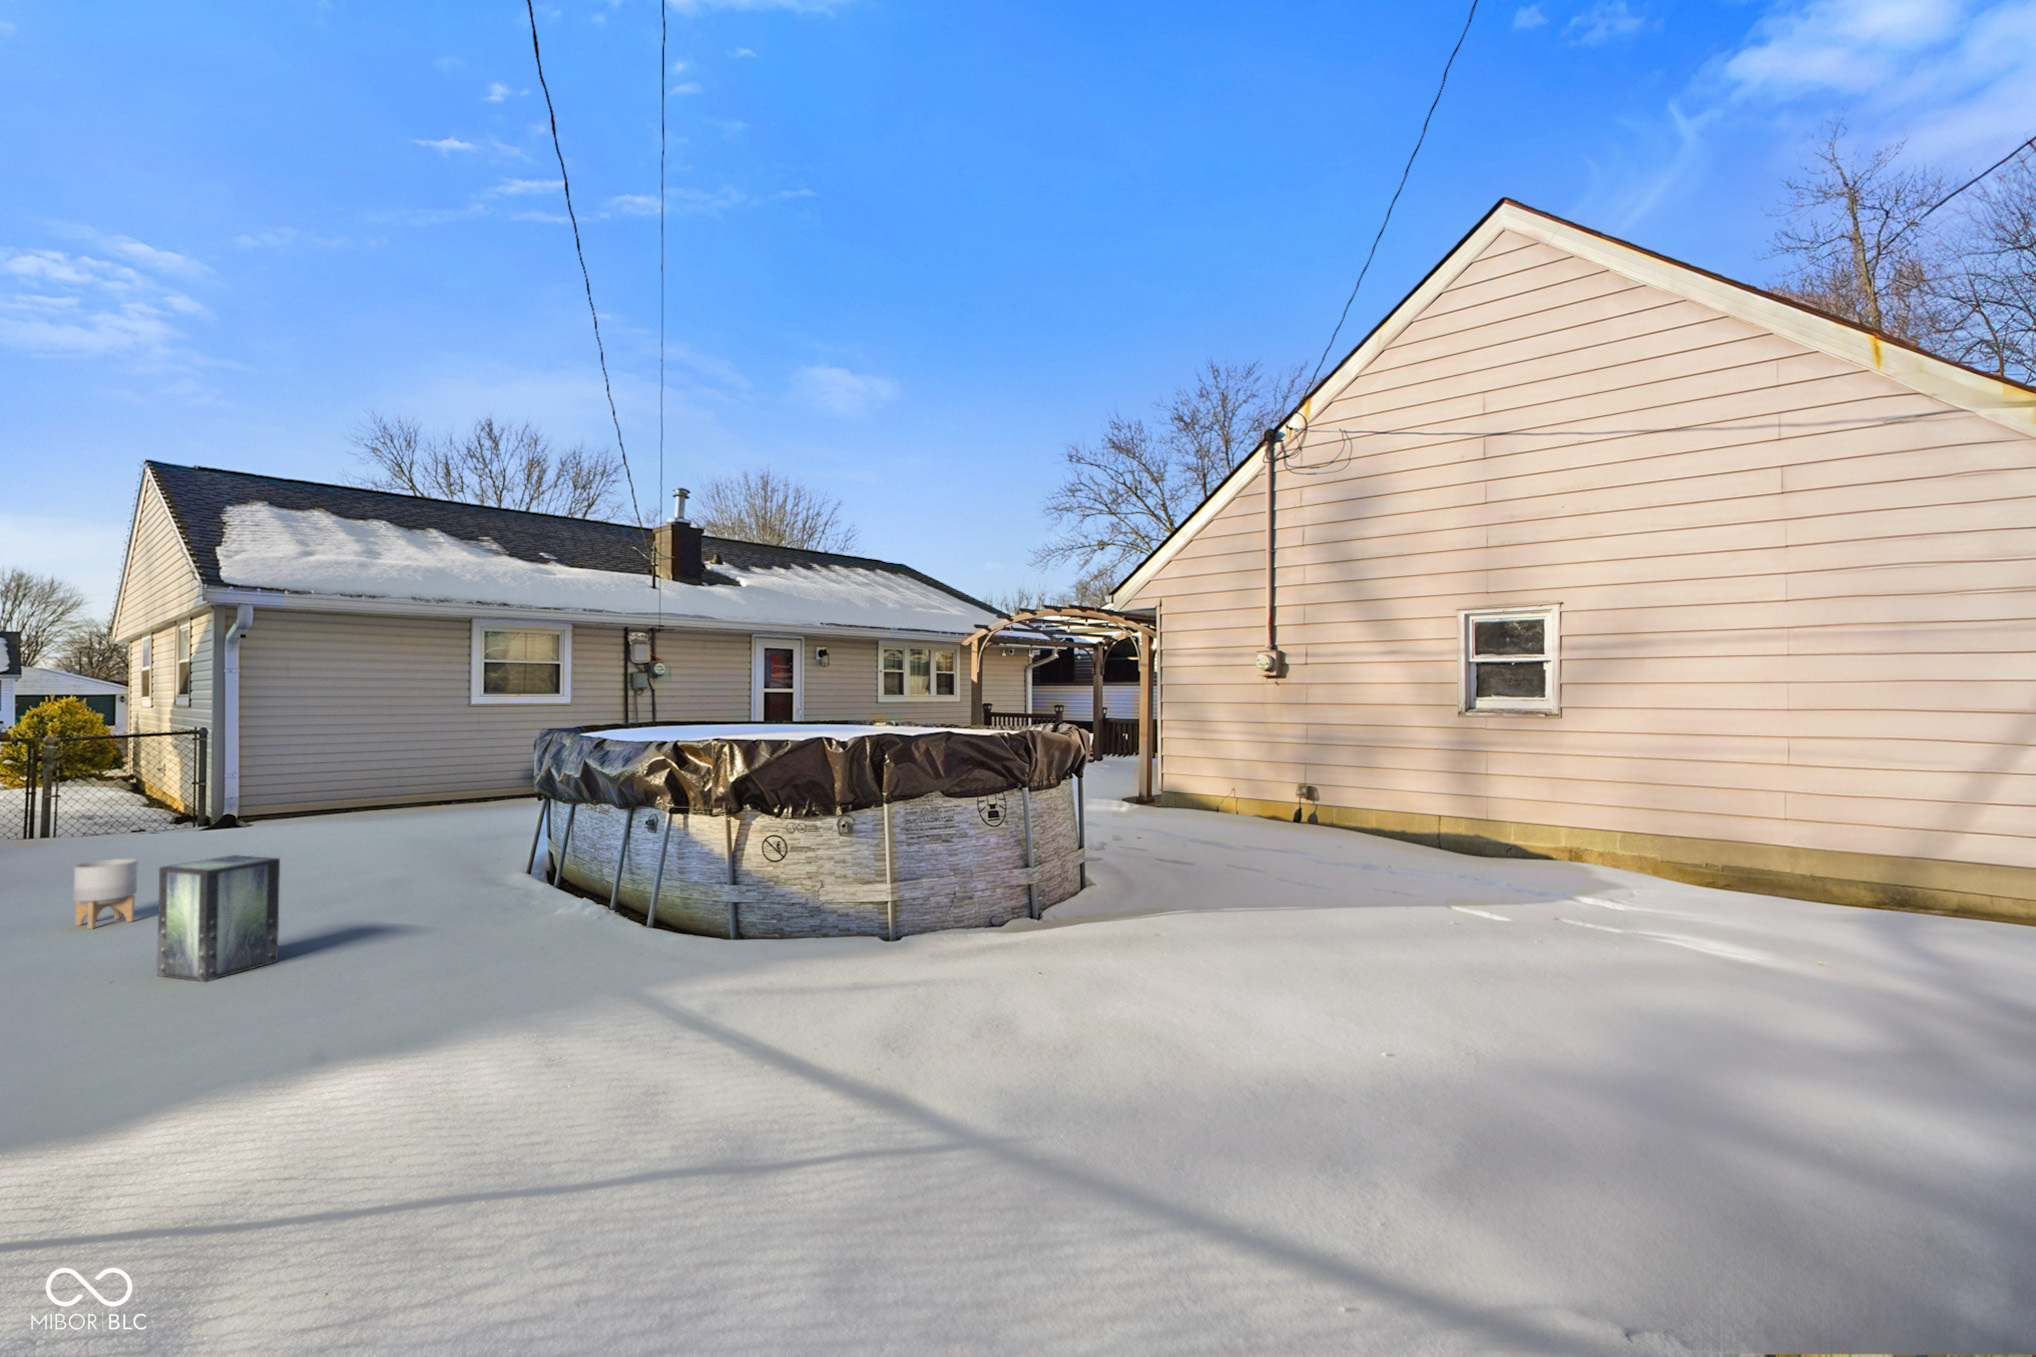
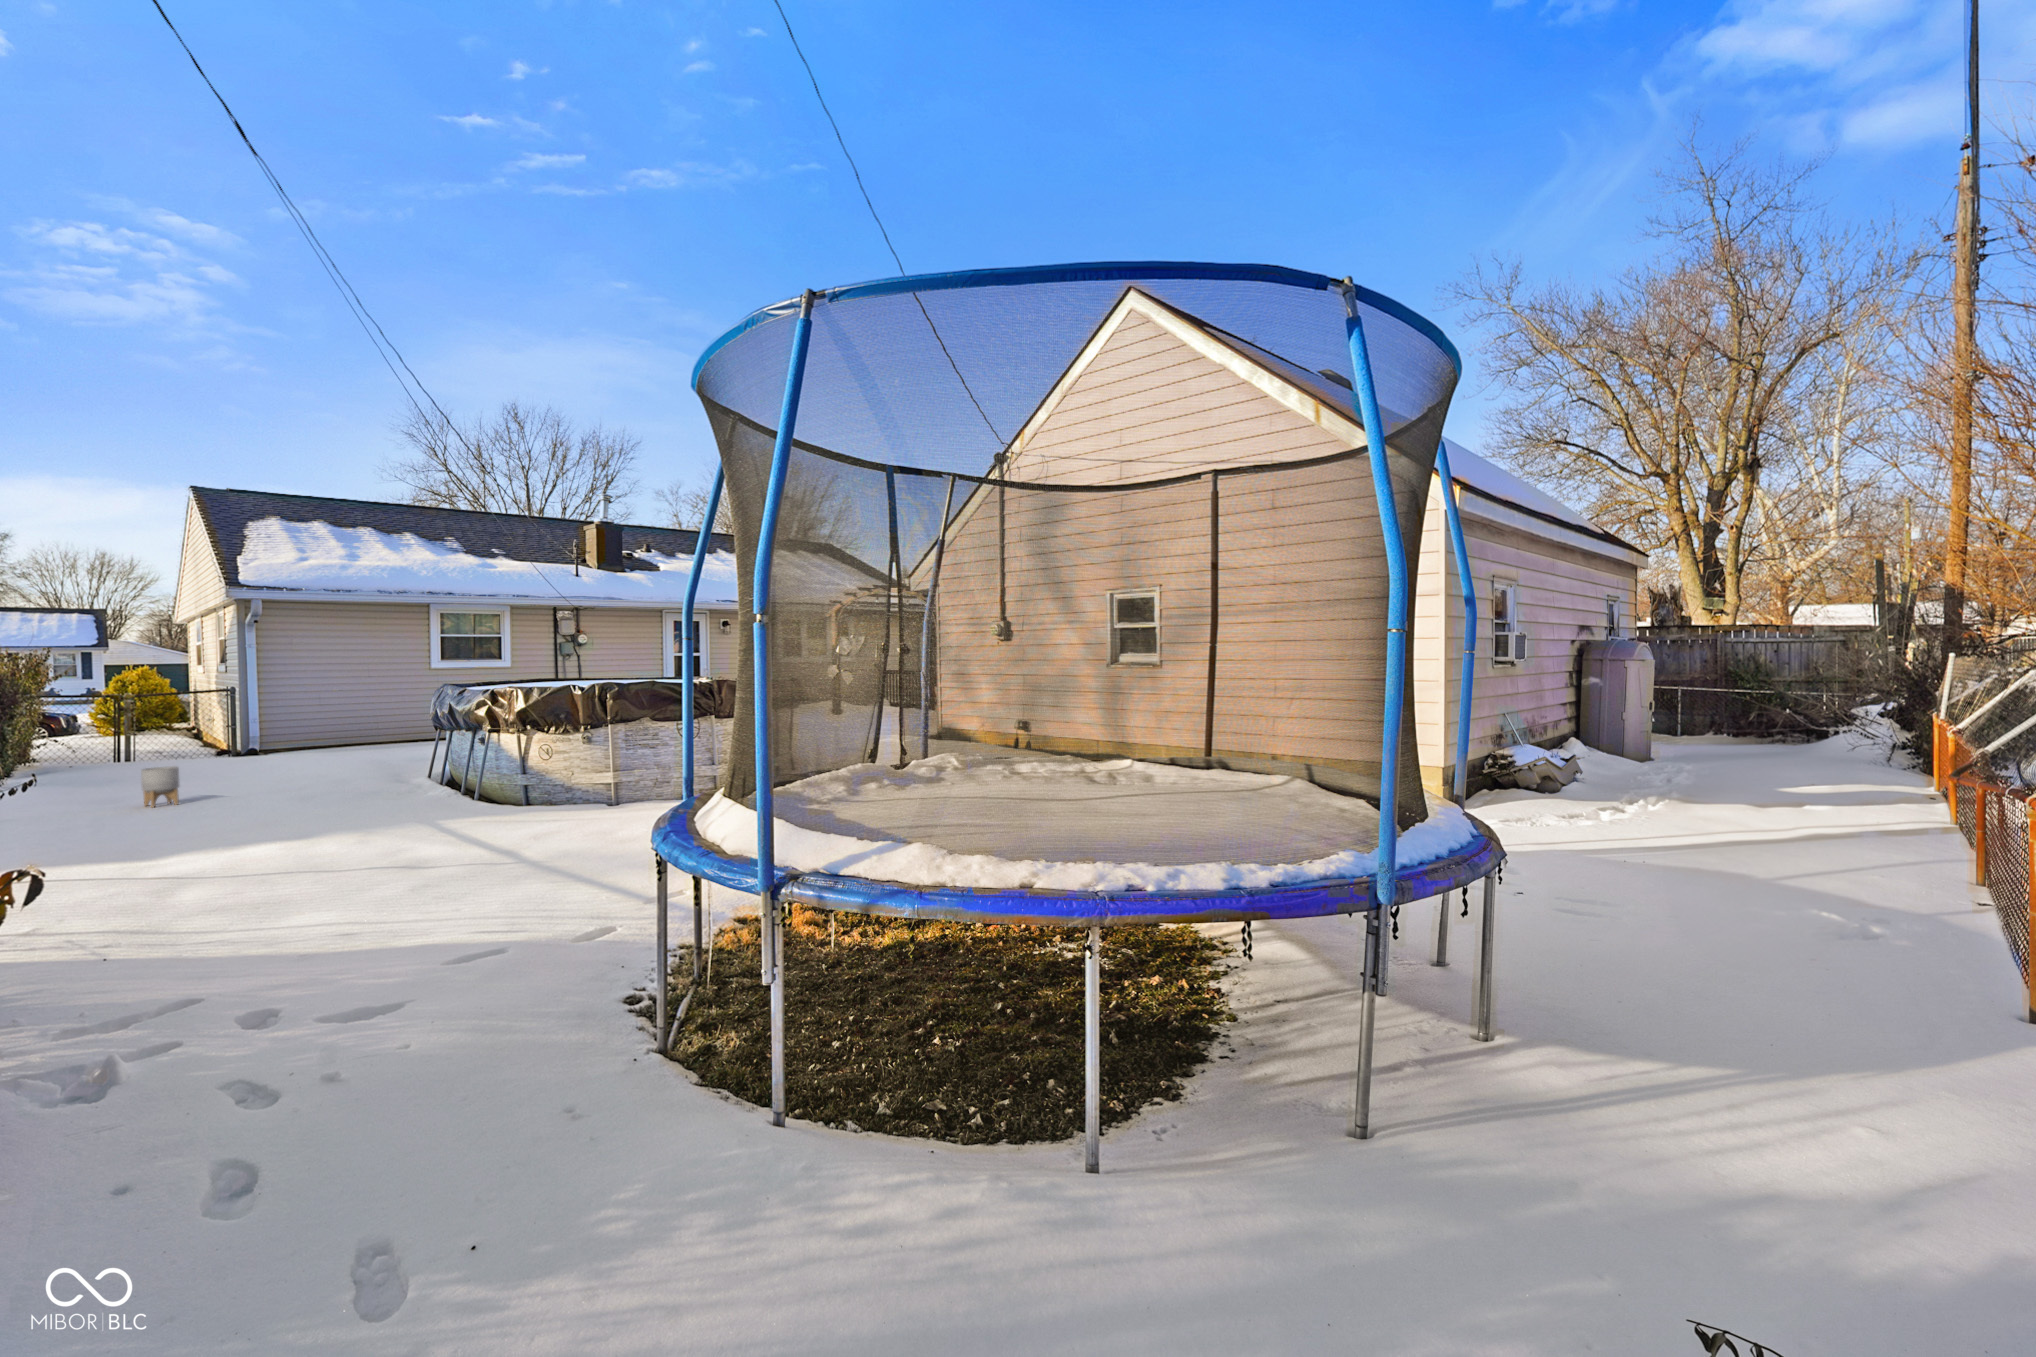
storage box: present [157,855,280,982] -> none [184,758,255,826]

